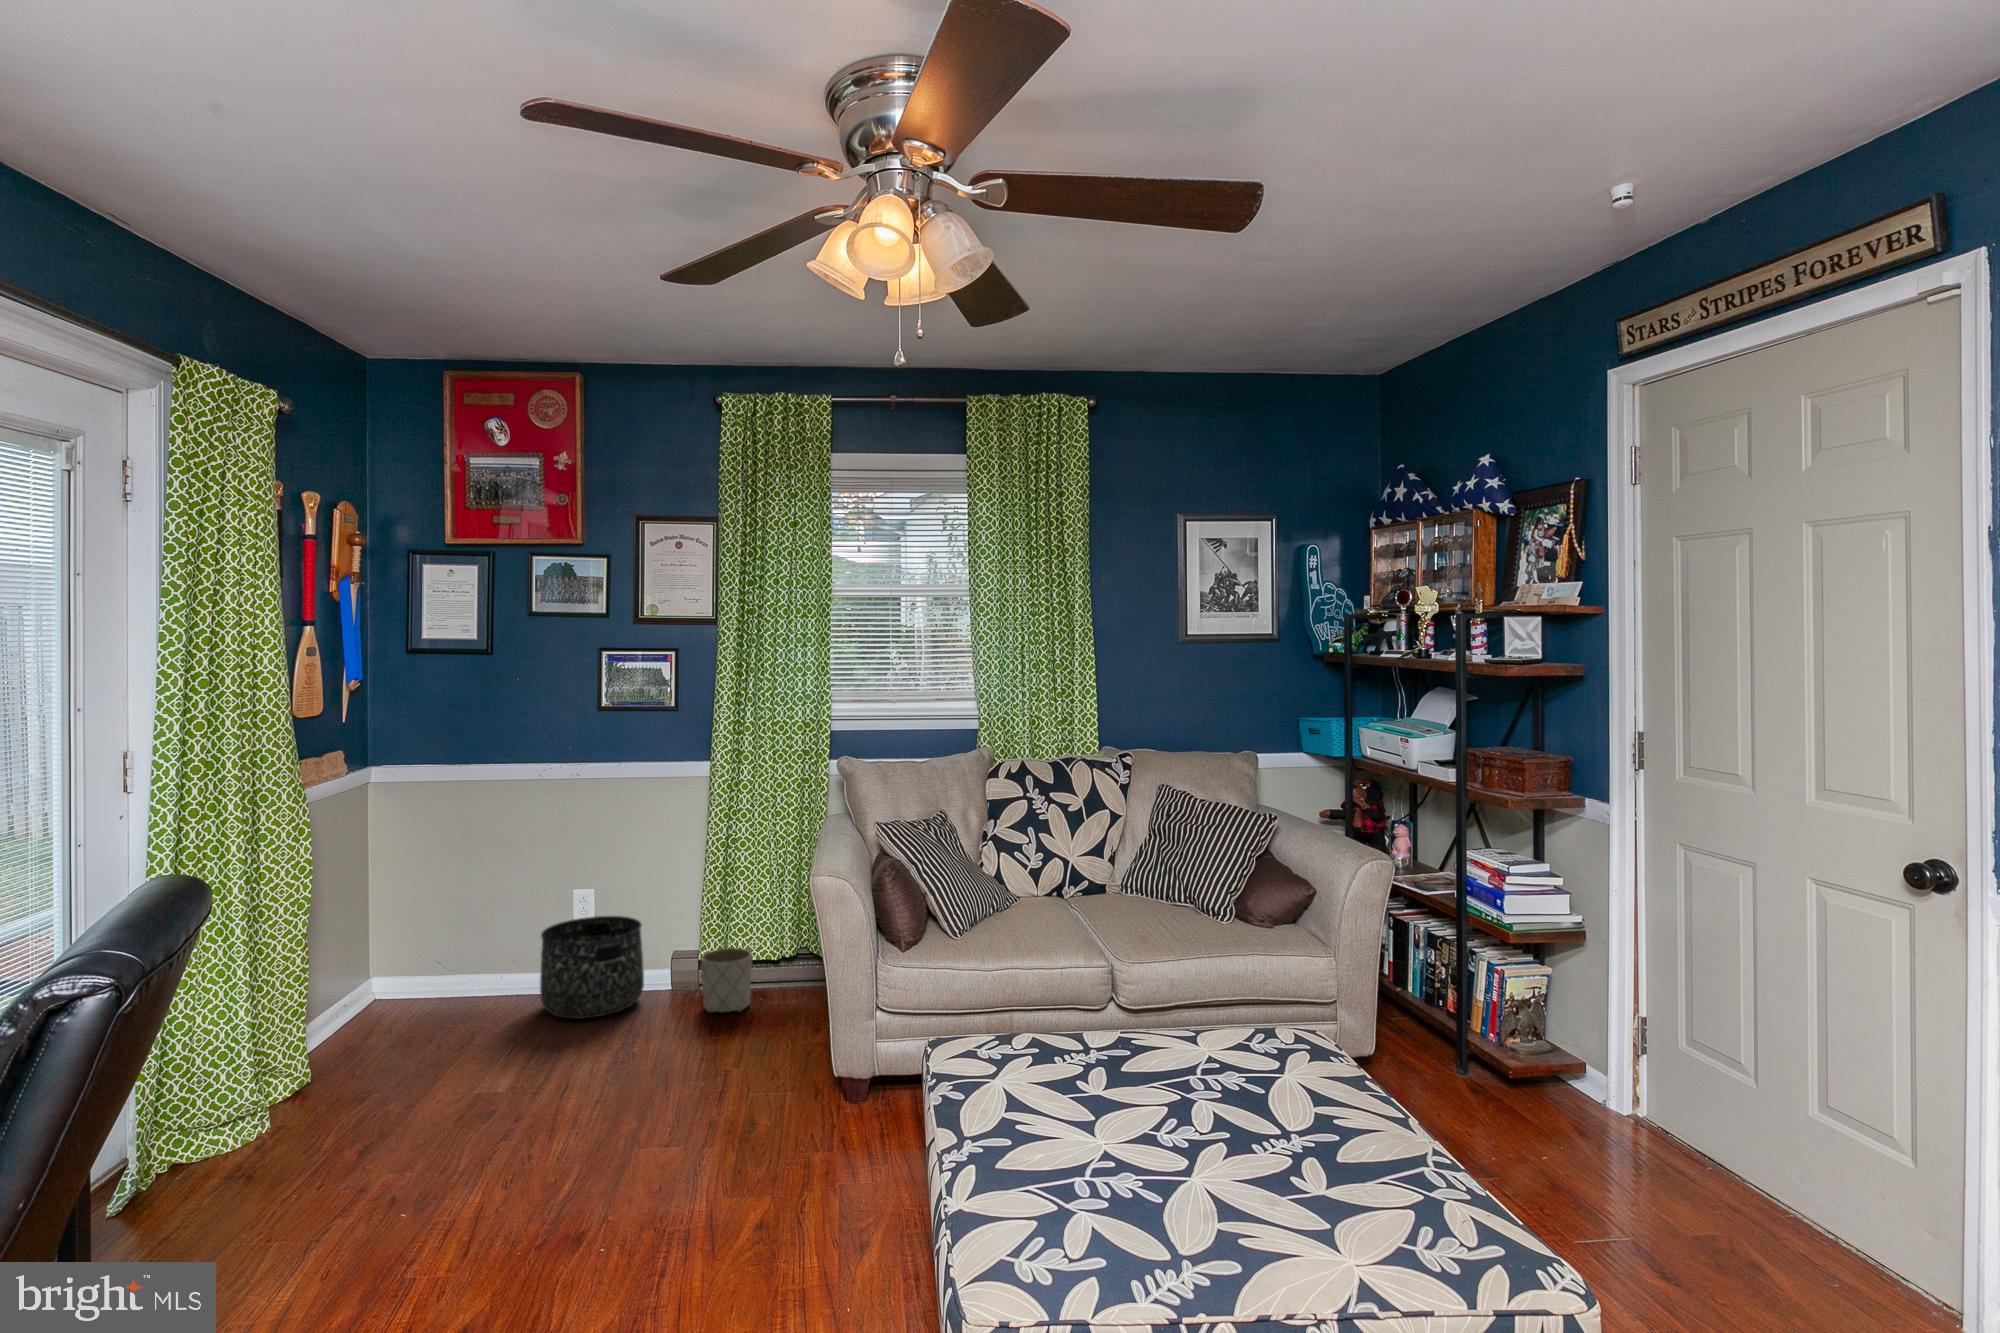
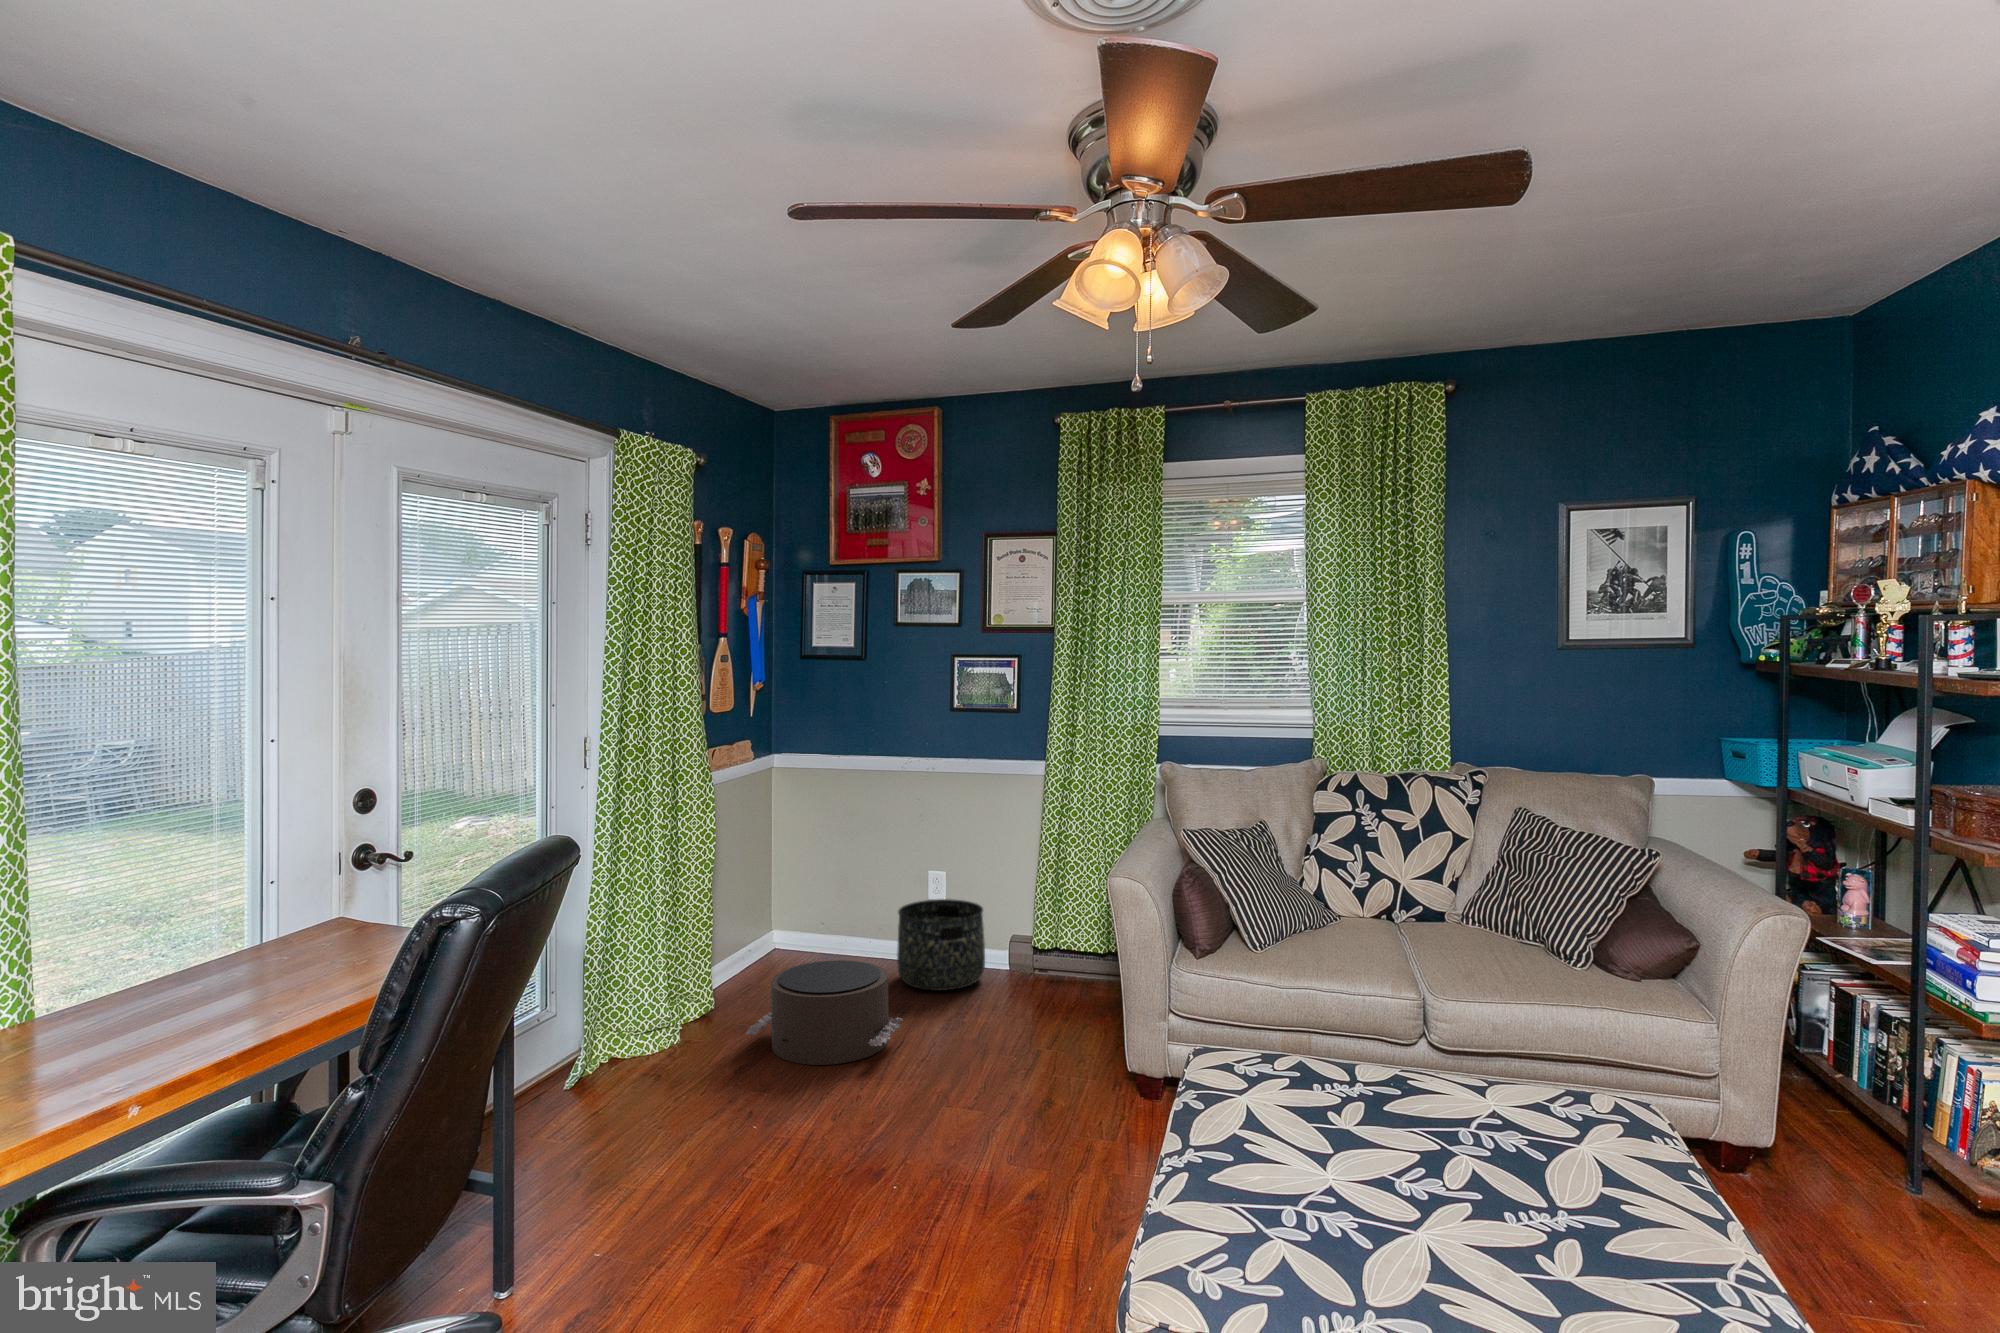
planter: present [701,948,752,1013] -> none [1032,941,1080,1003]
pouf: none [364,997,565,1125] -> present [745,960,903,1065]

